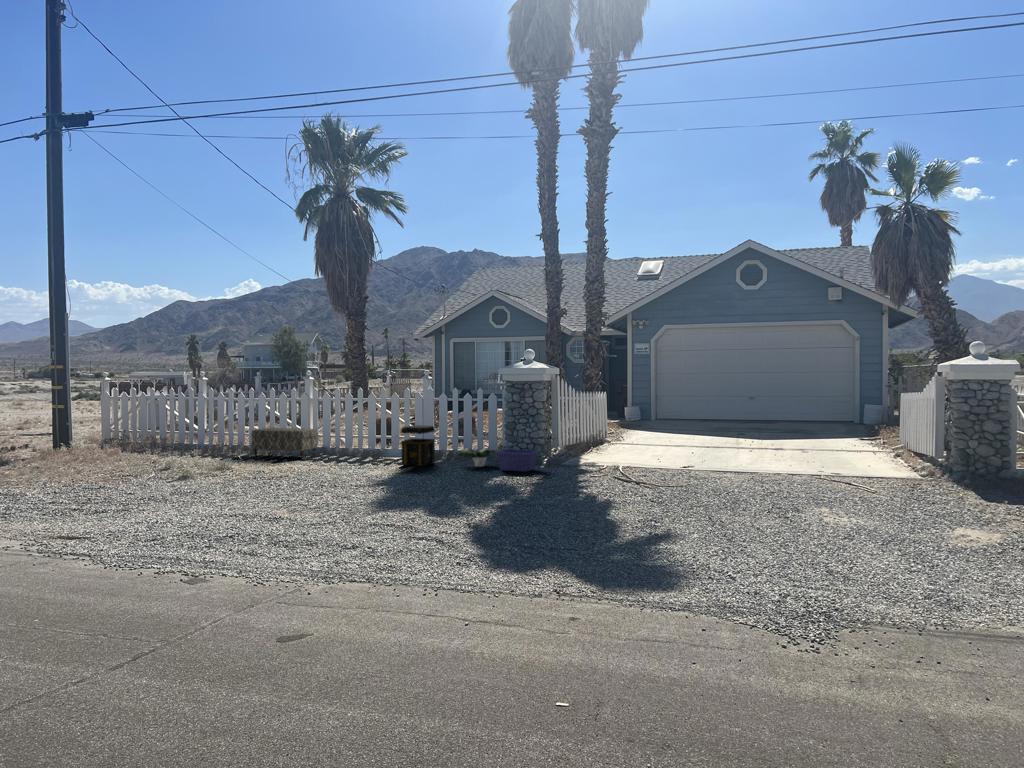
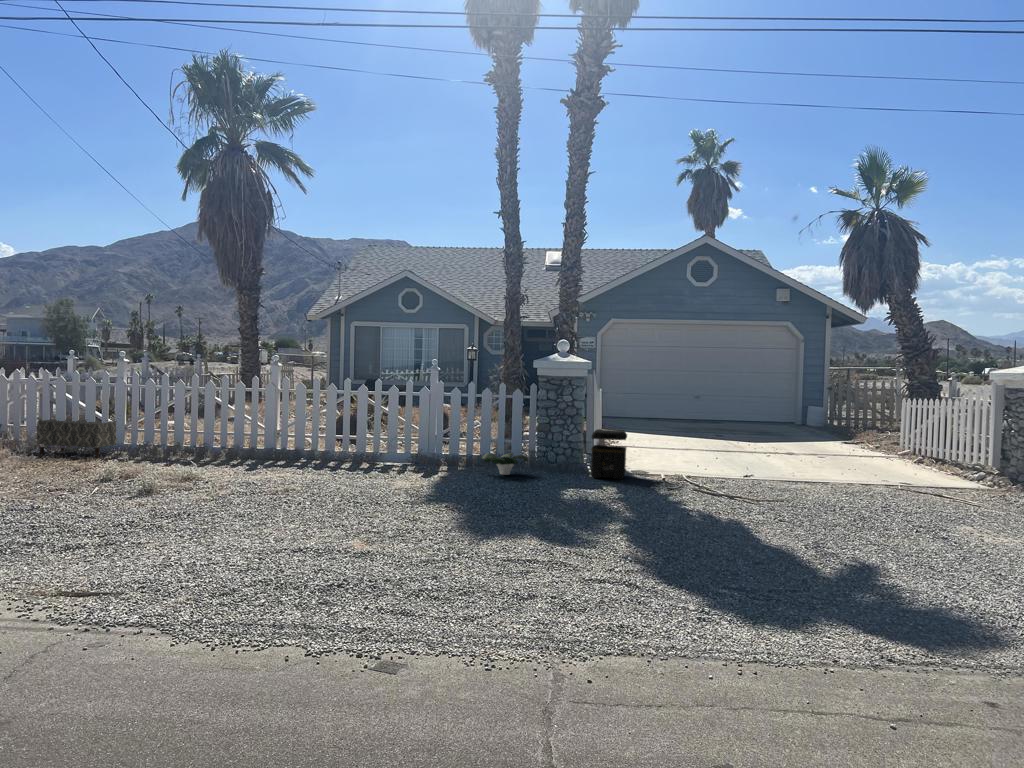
toolbox: present [401,425,435,466] -> present [591,429,627,479]
bench: present [252,428,318,460] -> present [37,418,117,458]
storage bin: present [496,449,538,472] -> none [535,455,582,481]

